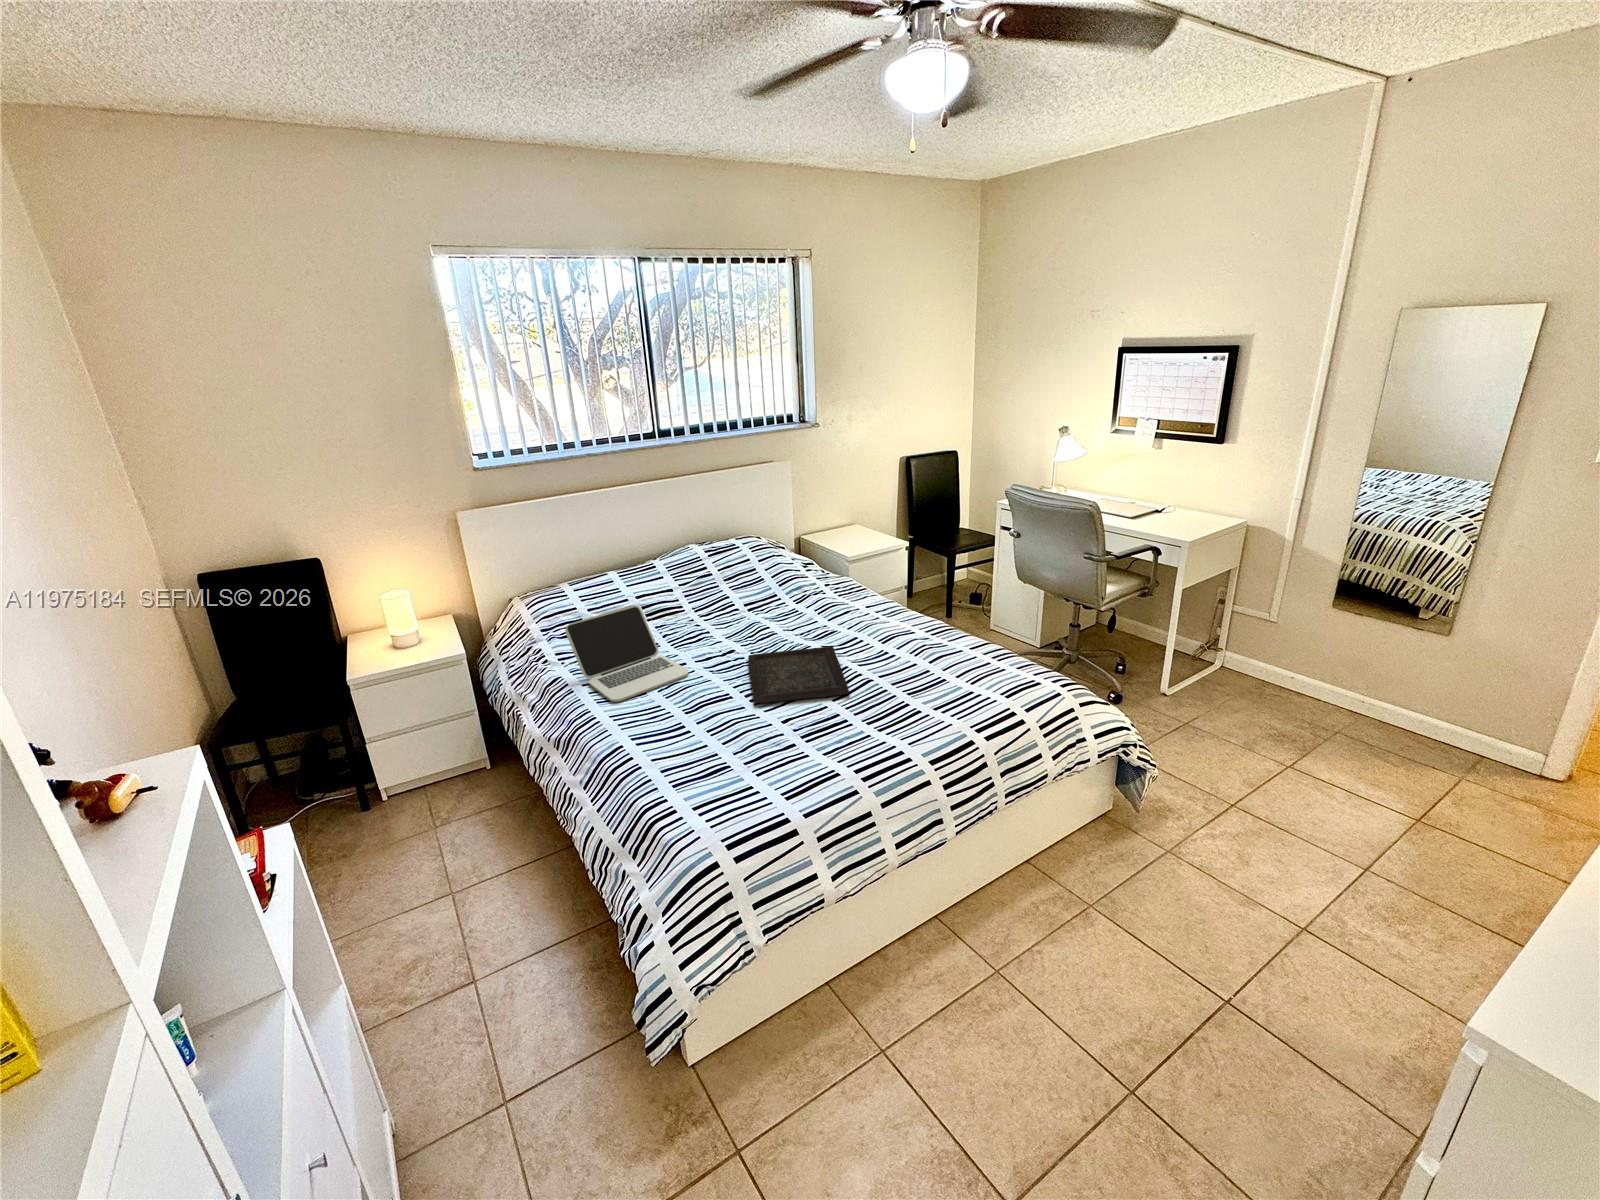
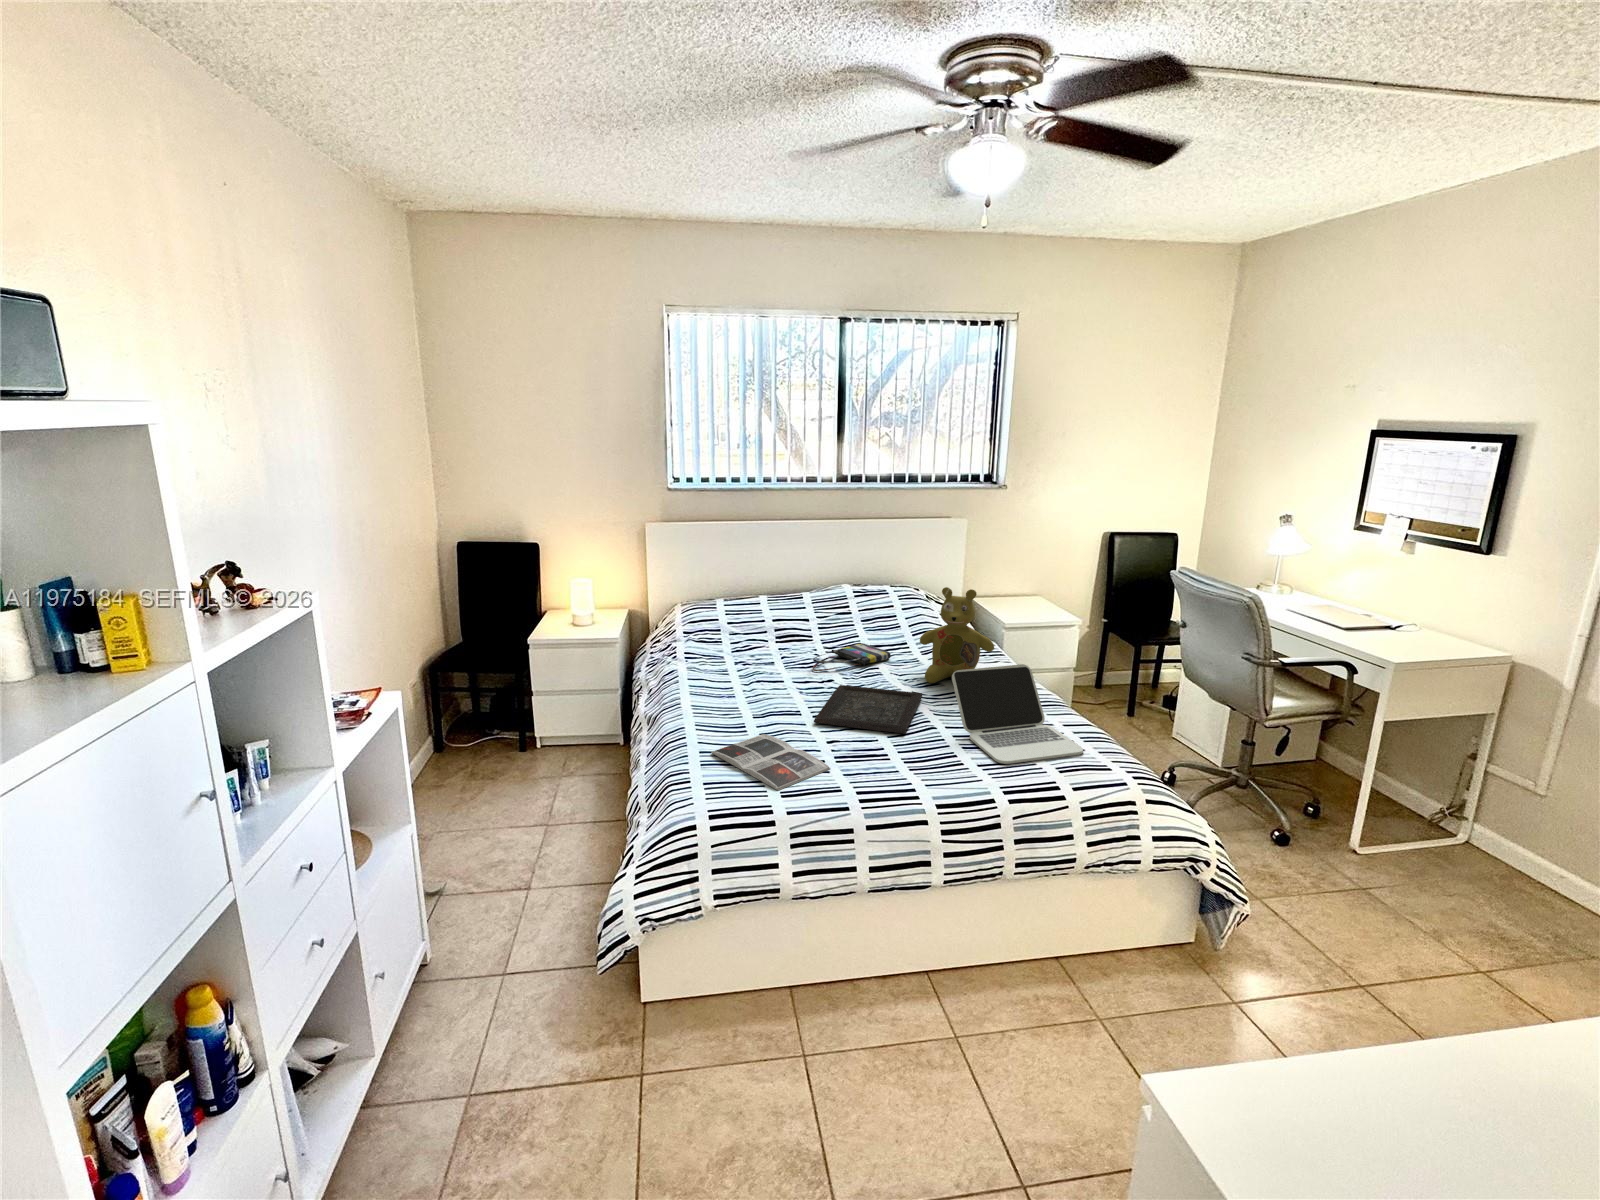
stuffed bear: none [804,534,877,633] -> present [920,587,994,683]
tote bag: none [703,604,770,644] -> present [813,643,891,671]
laptop: present [565,605,689,702] -> present [952,664,1083,764]
magazine: none [674,731,810,794] -> present [711,734,830,790]

